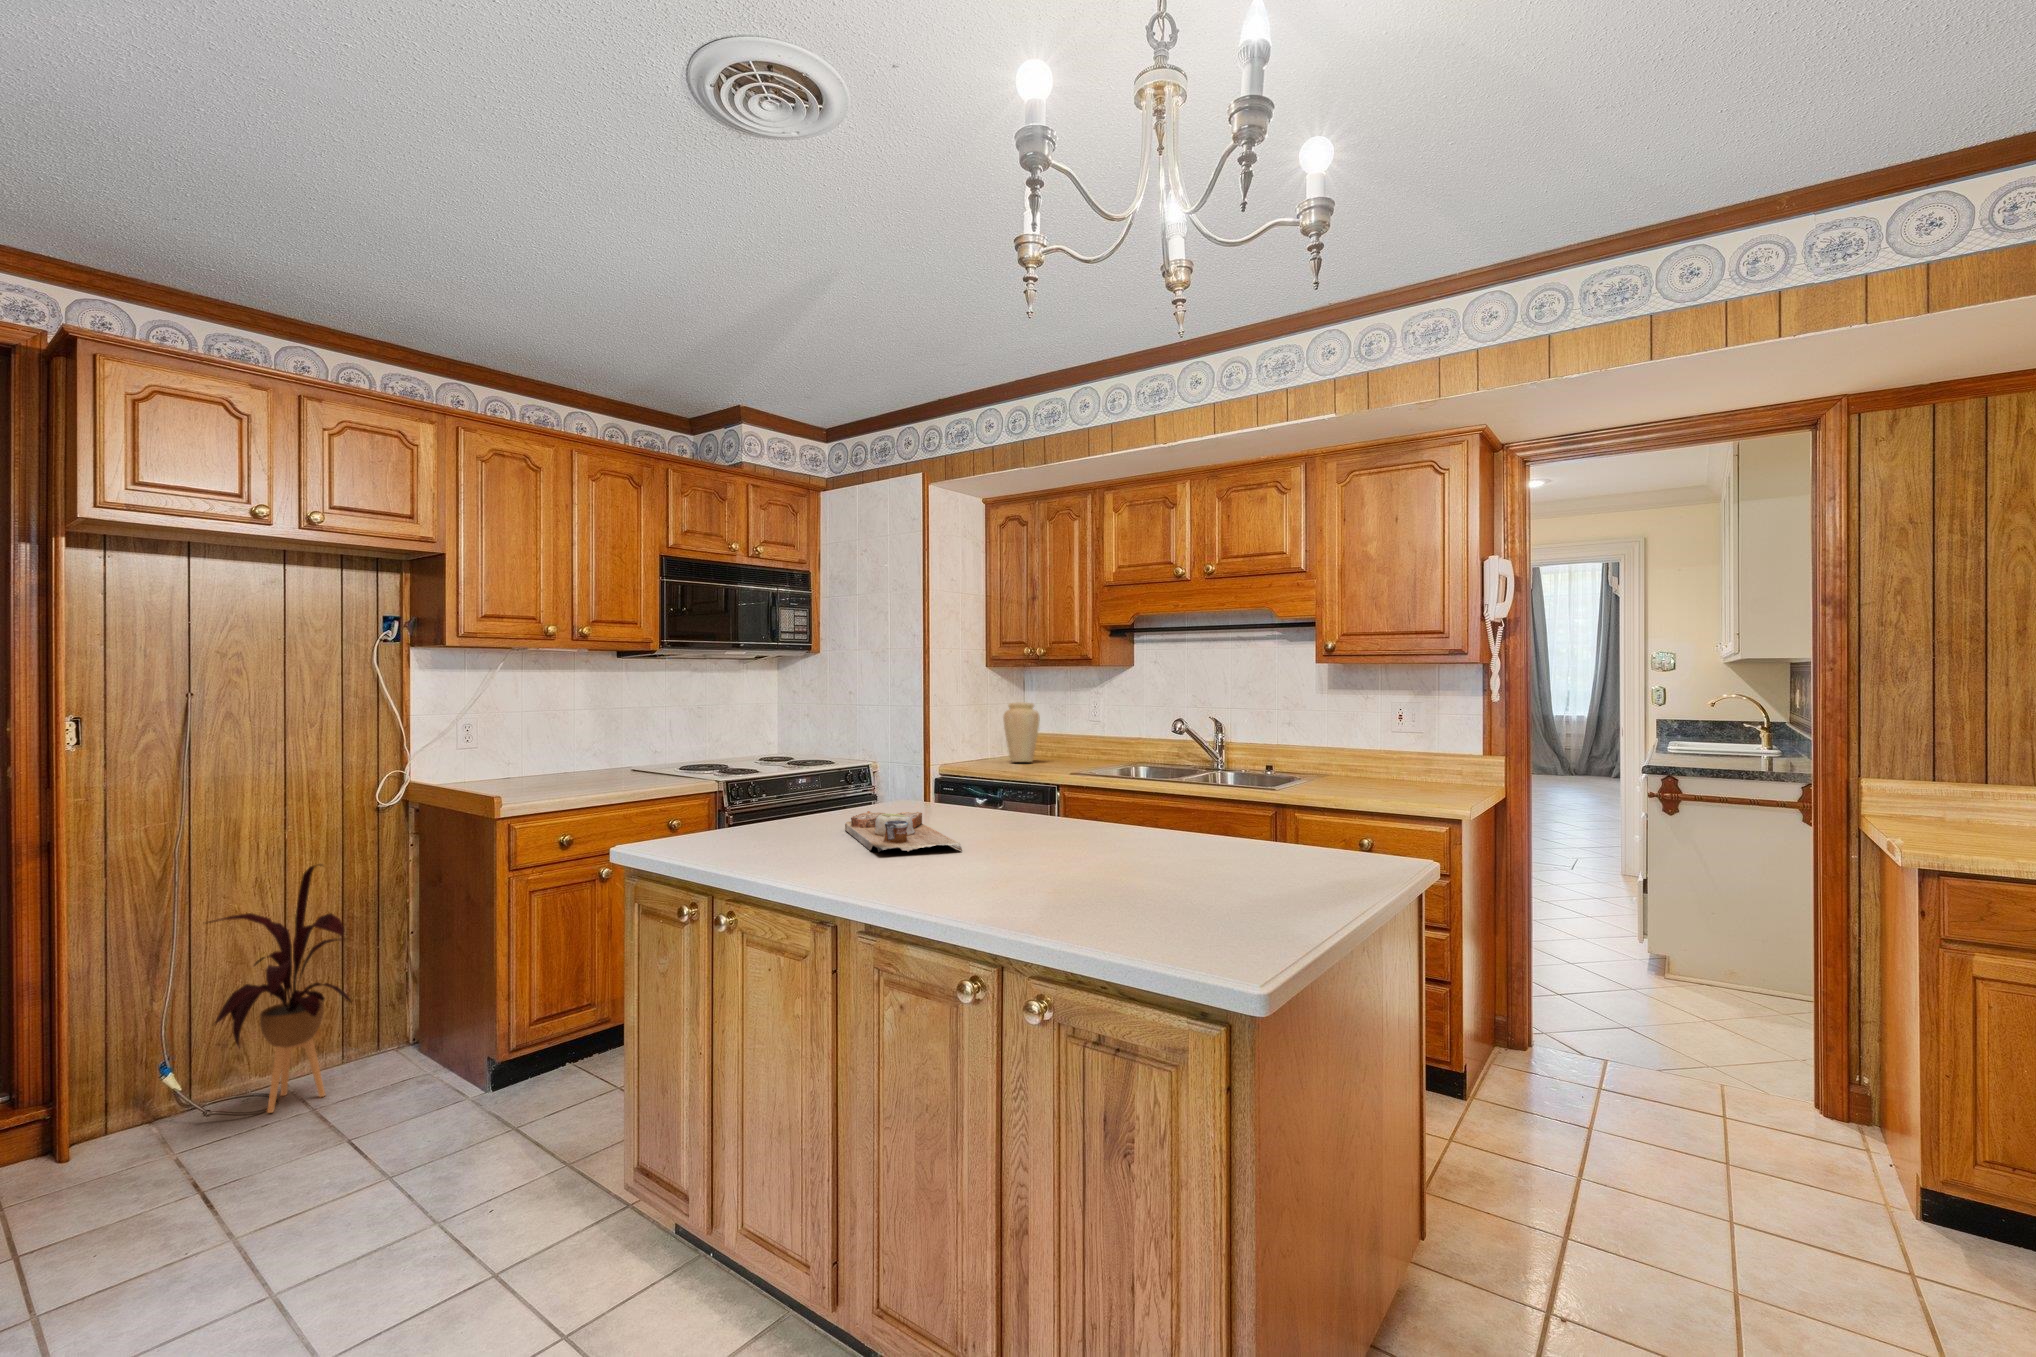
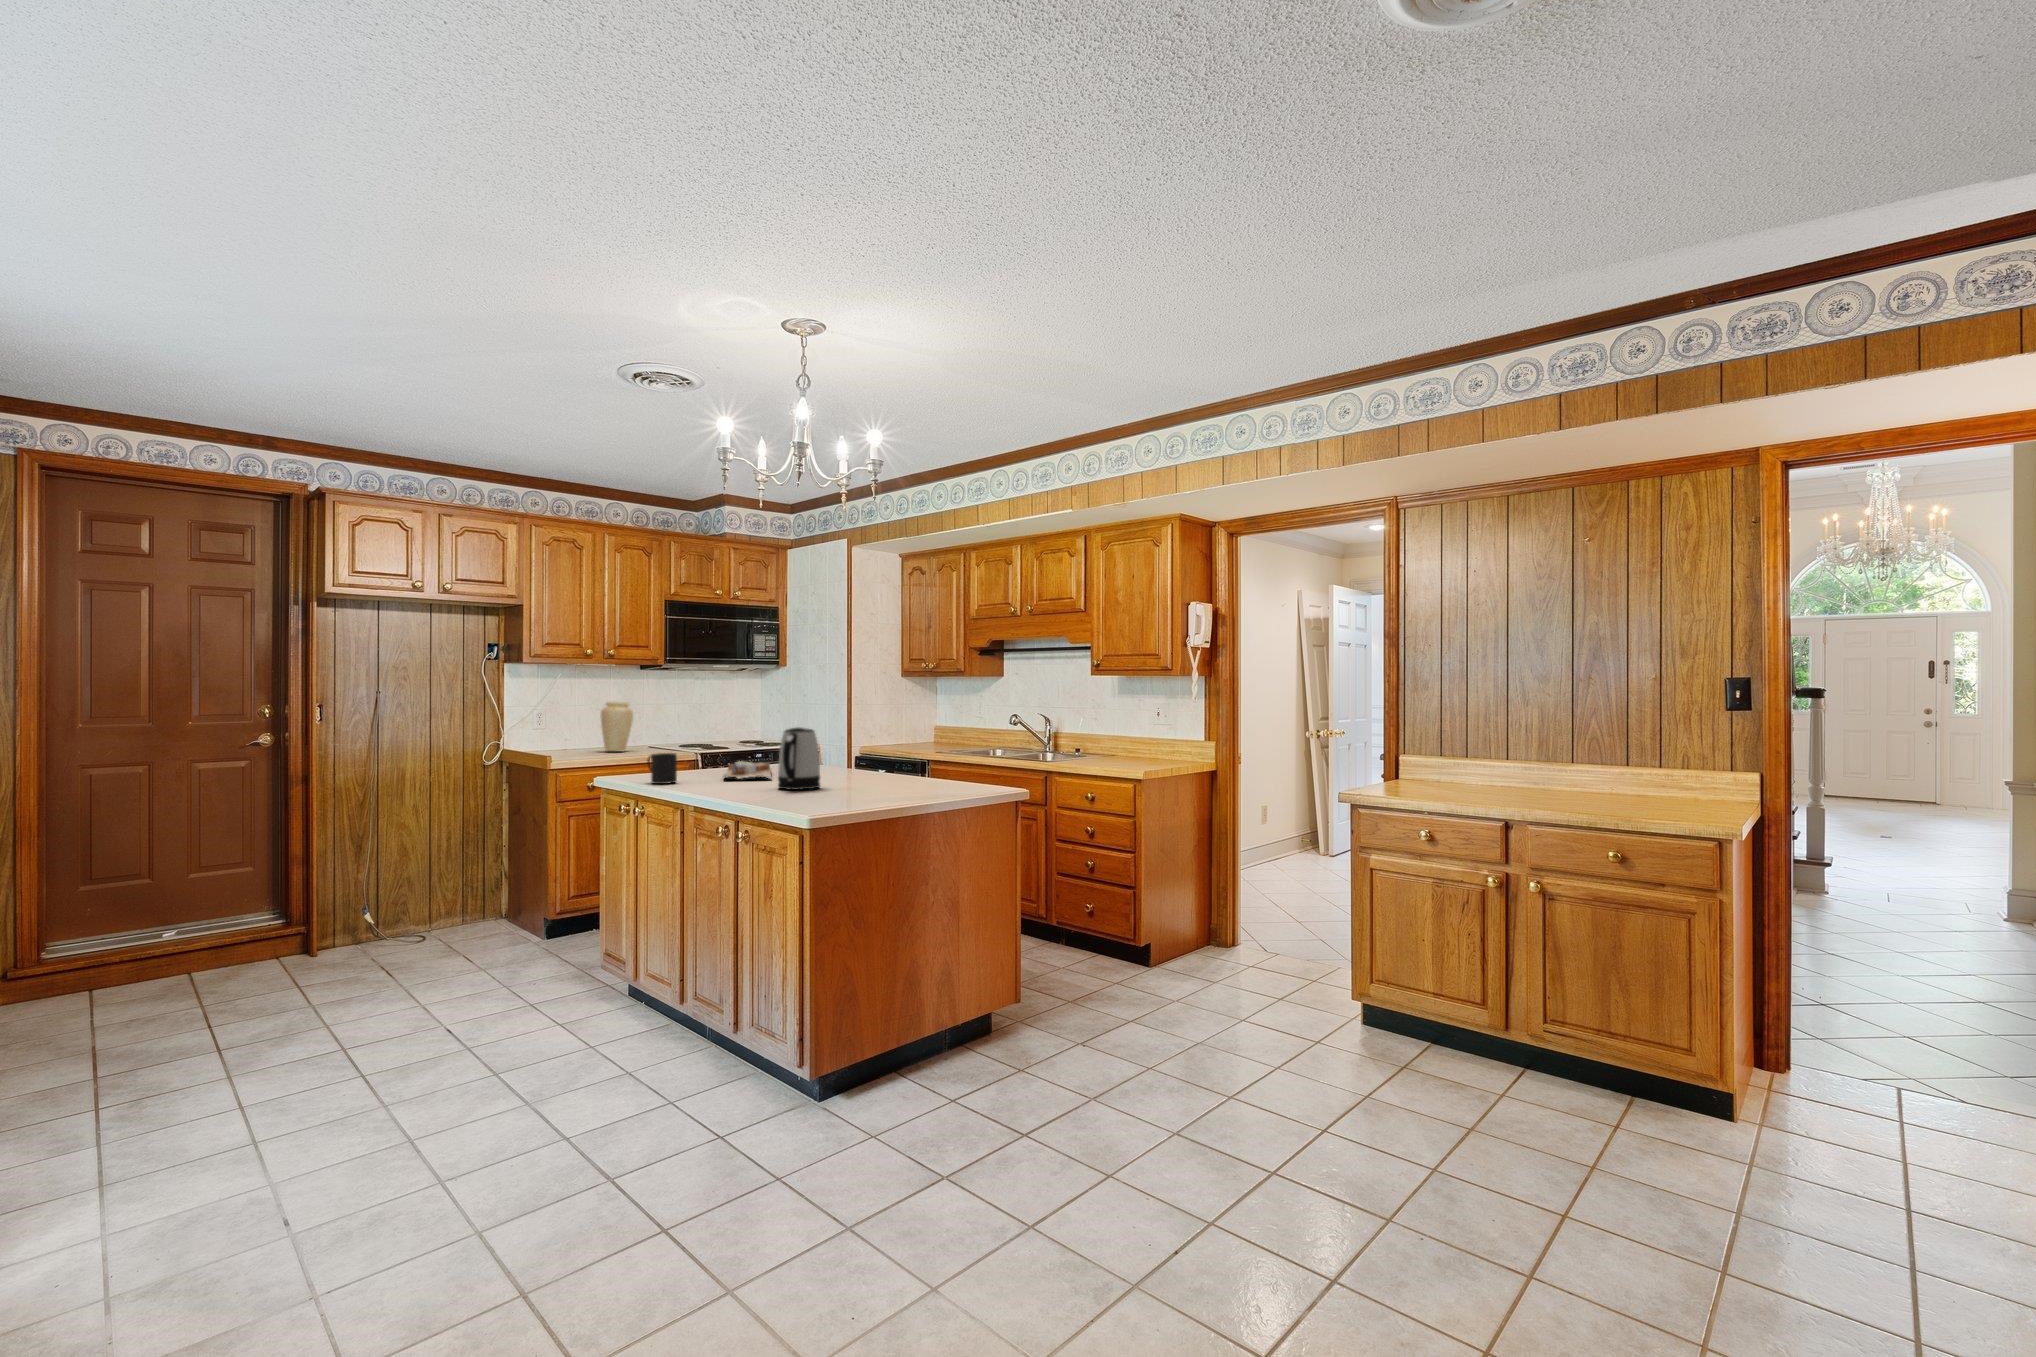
vase: present [1003,702,1039,762] -> present [601,702,633,751]
kettle: none [1024,759,1105,884] -> present [778,727,820,790]
mug: none [740,808,799,870] -> present [647,753,677,784]
house plant: present [209,864,351,1113] -> none [384,795,467,942]

